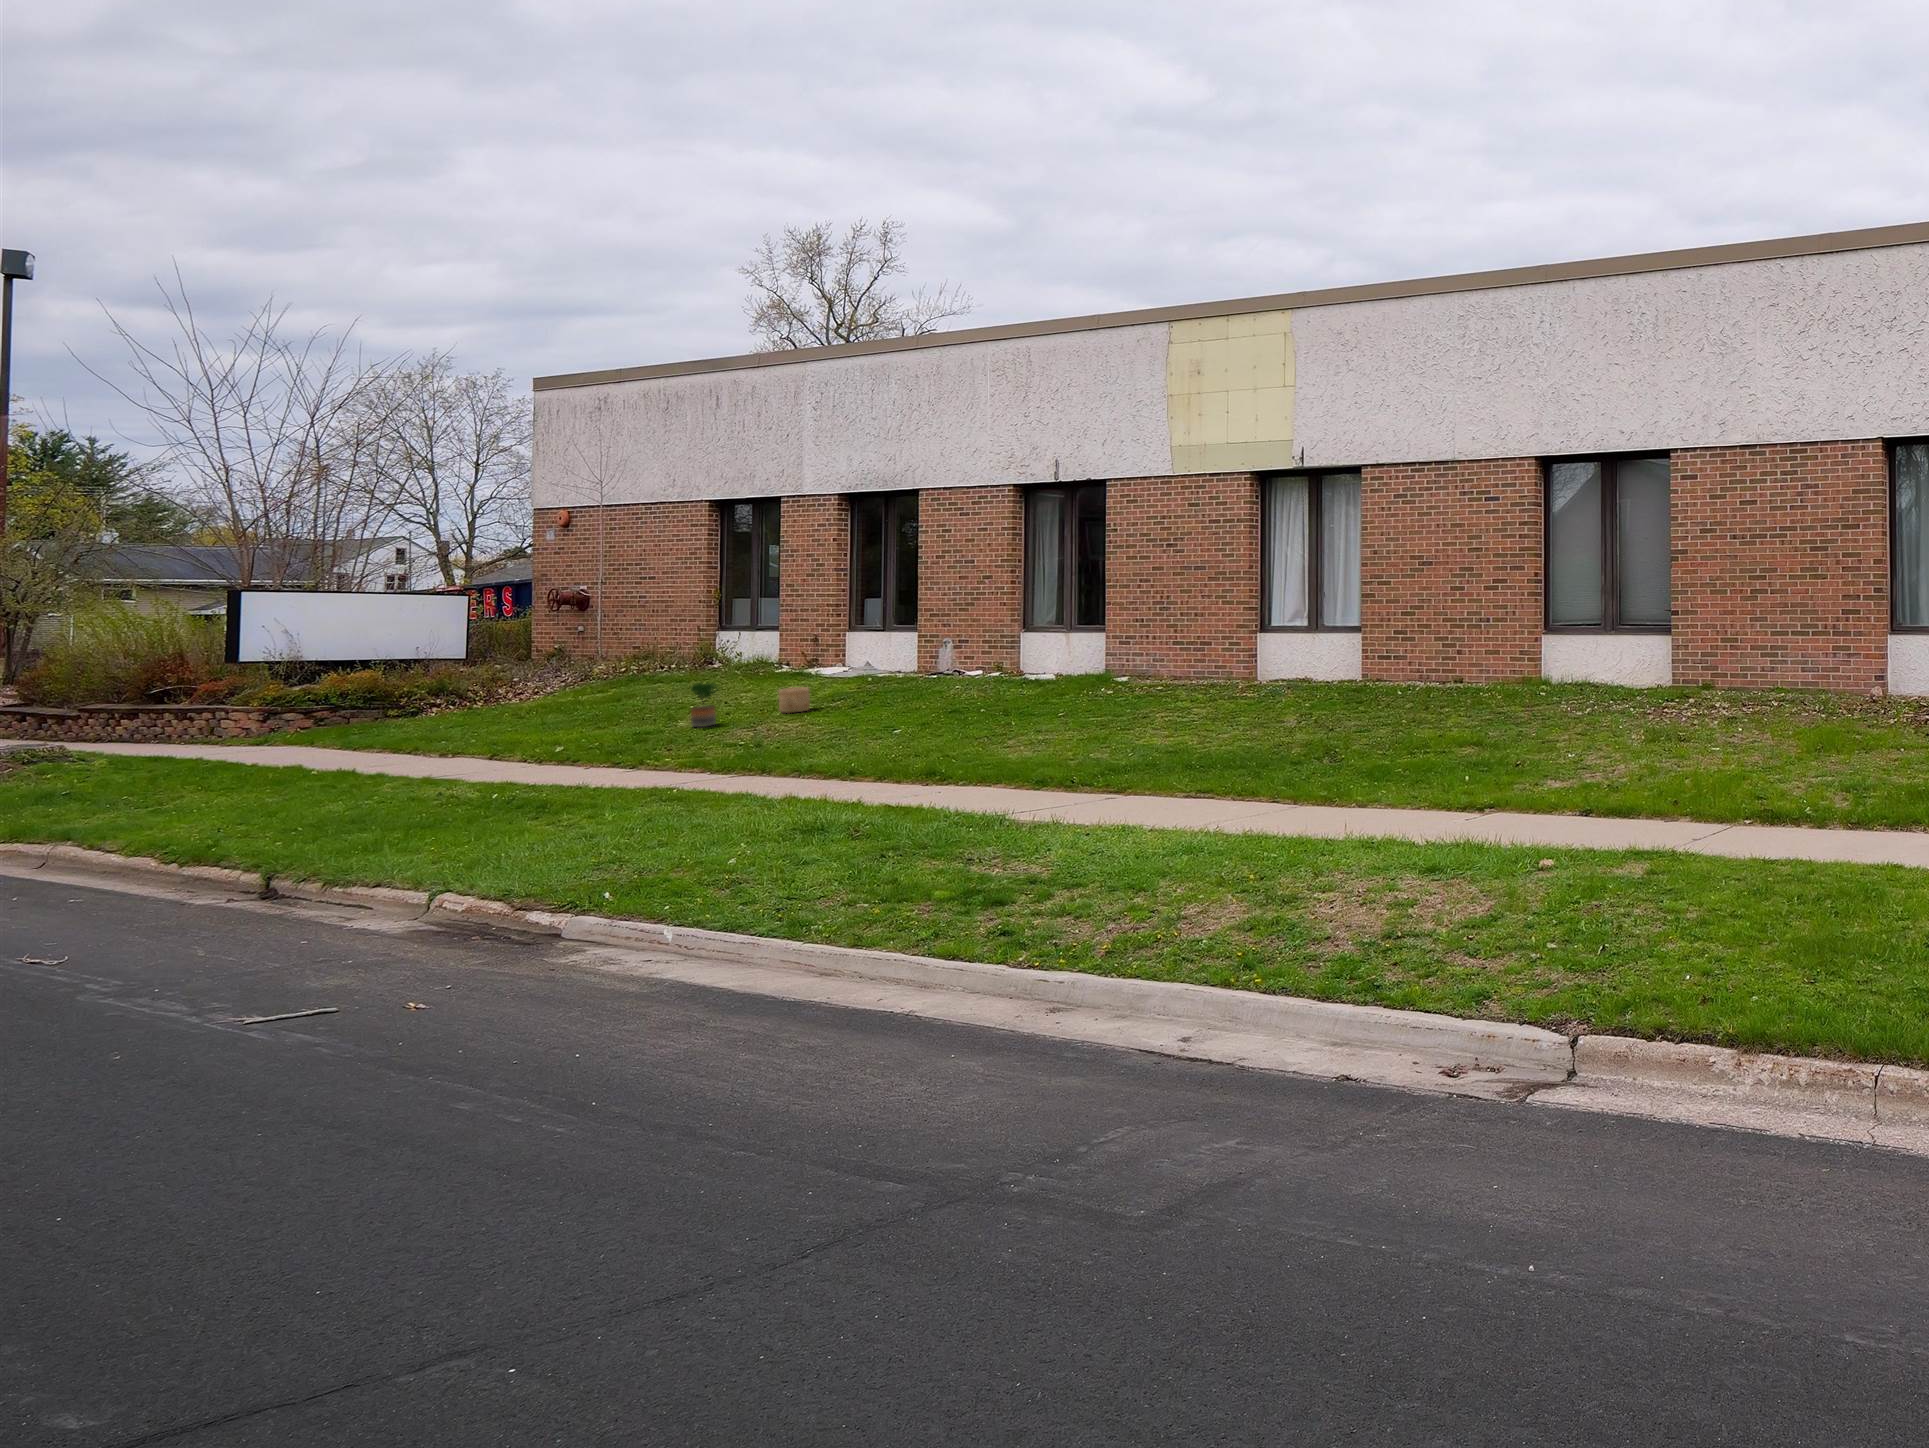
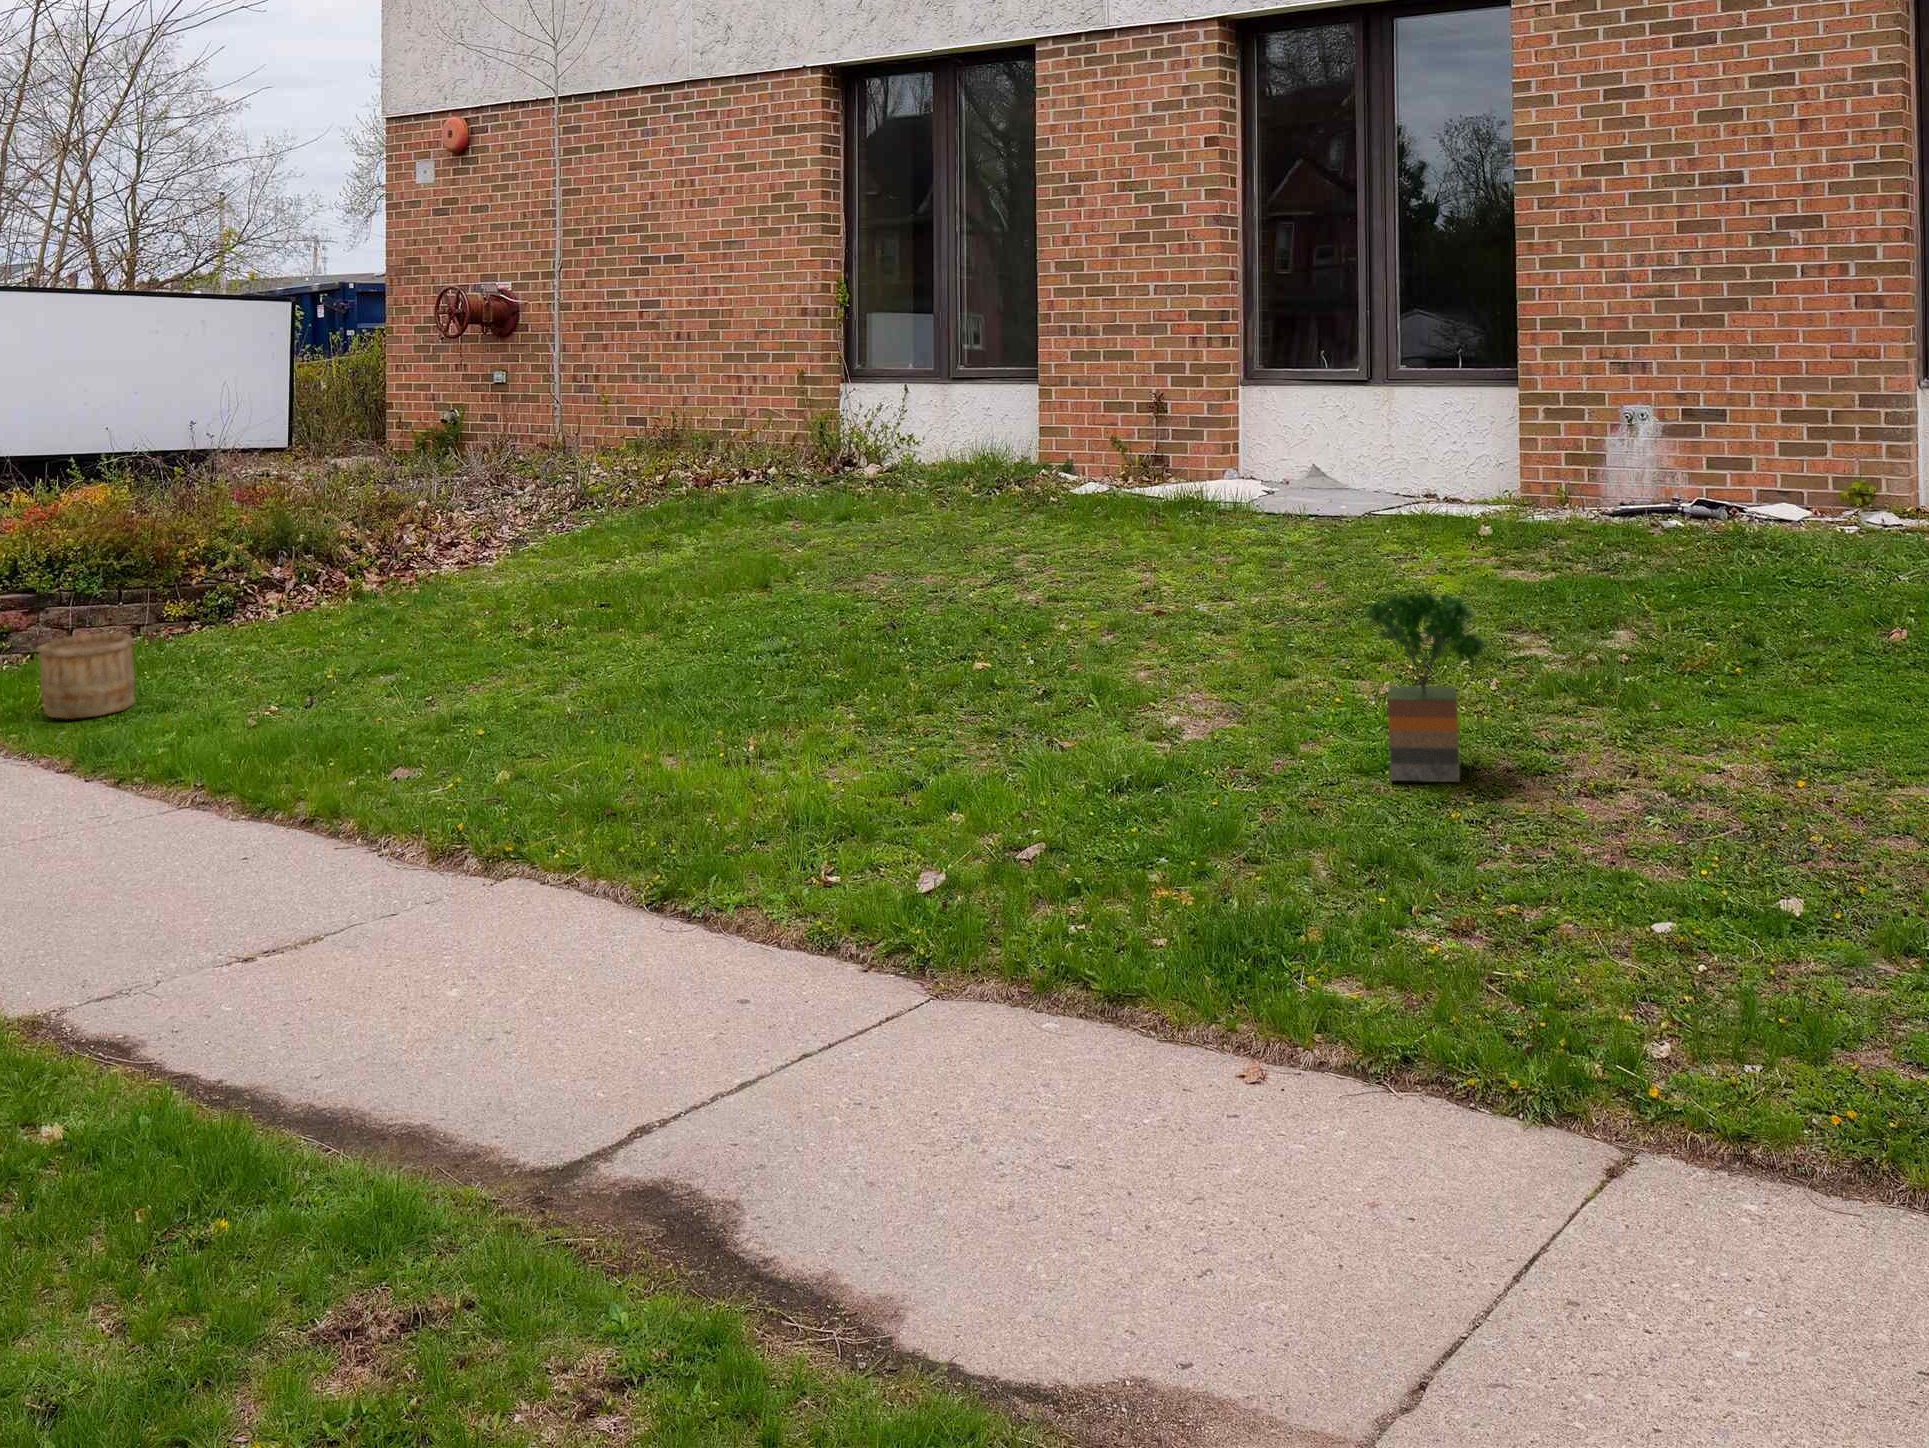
wooden bucket: present [779,687,810,713] -> present [37,633,135,719]

